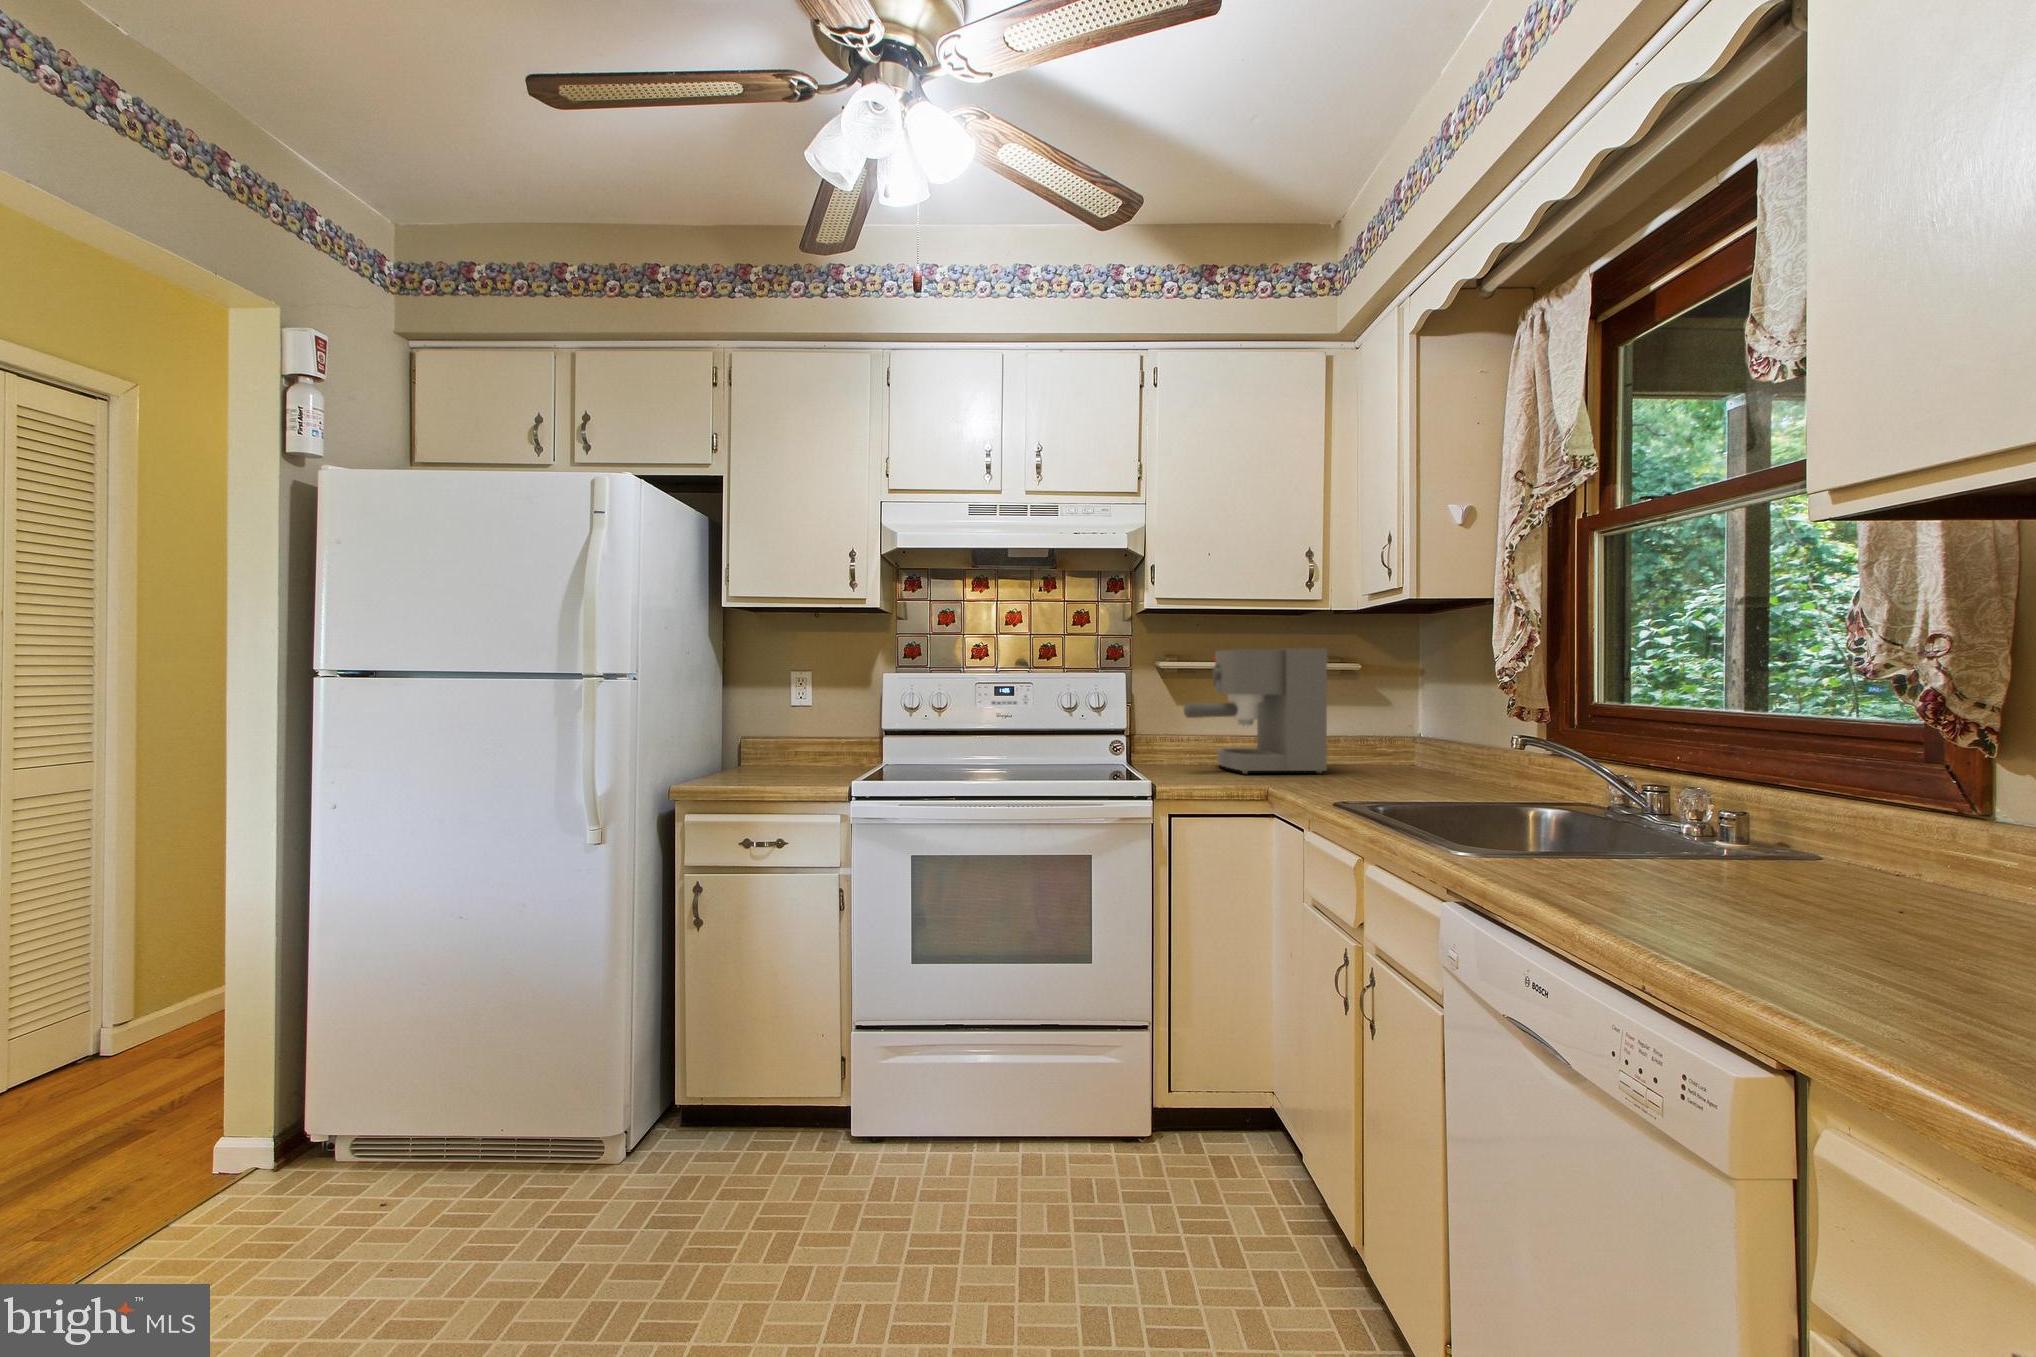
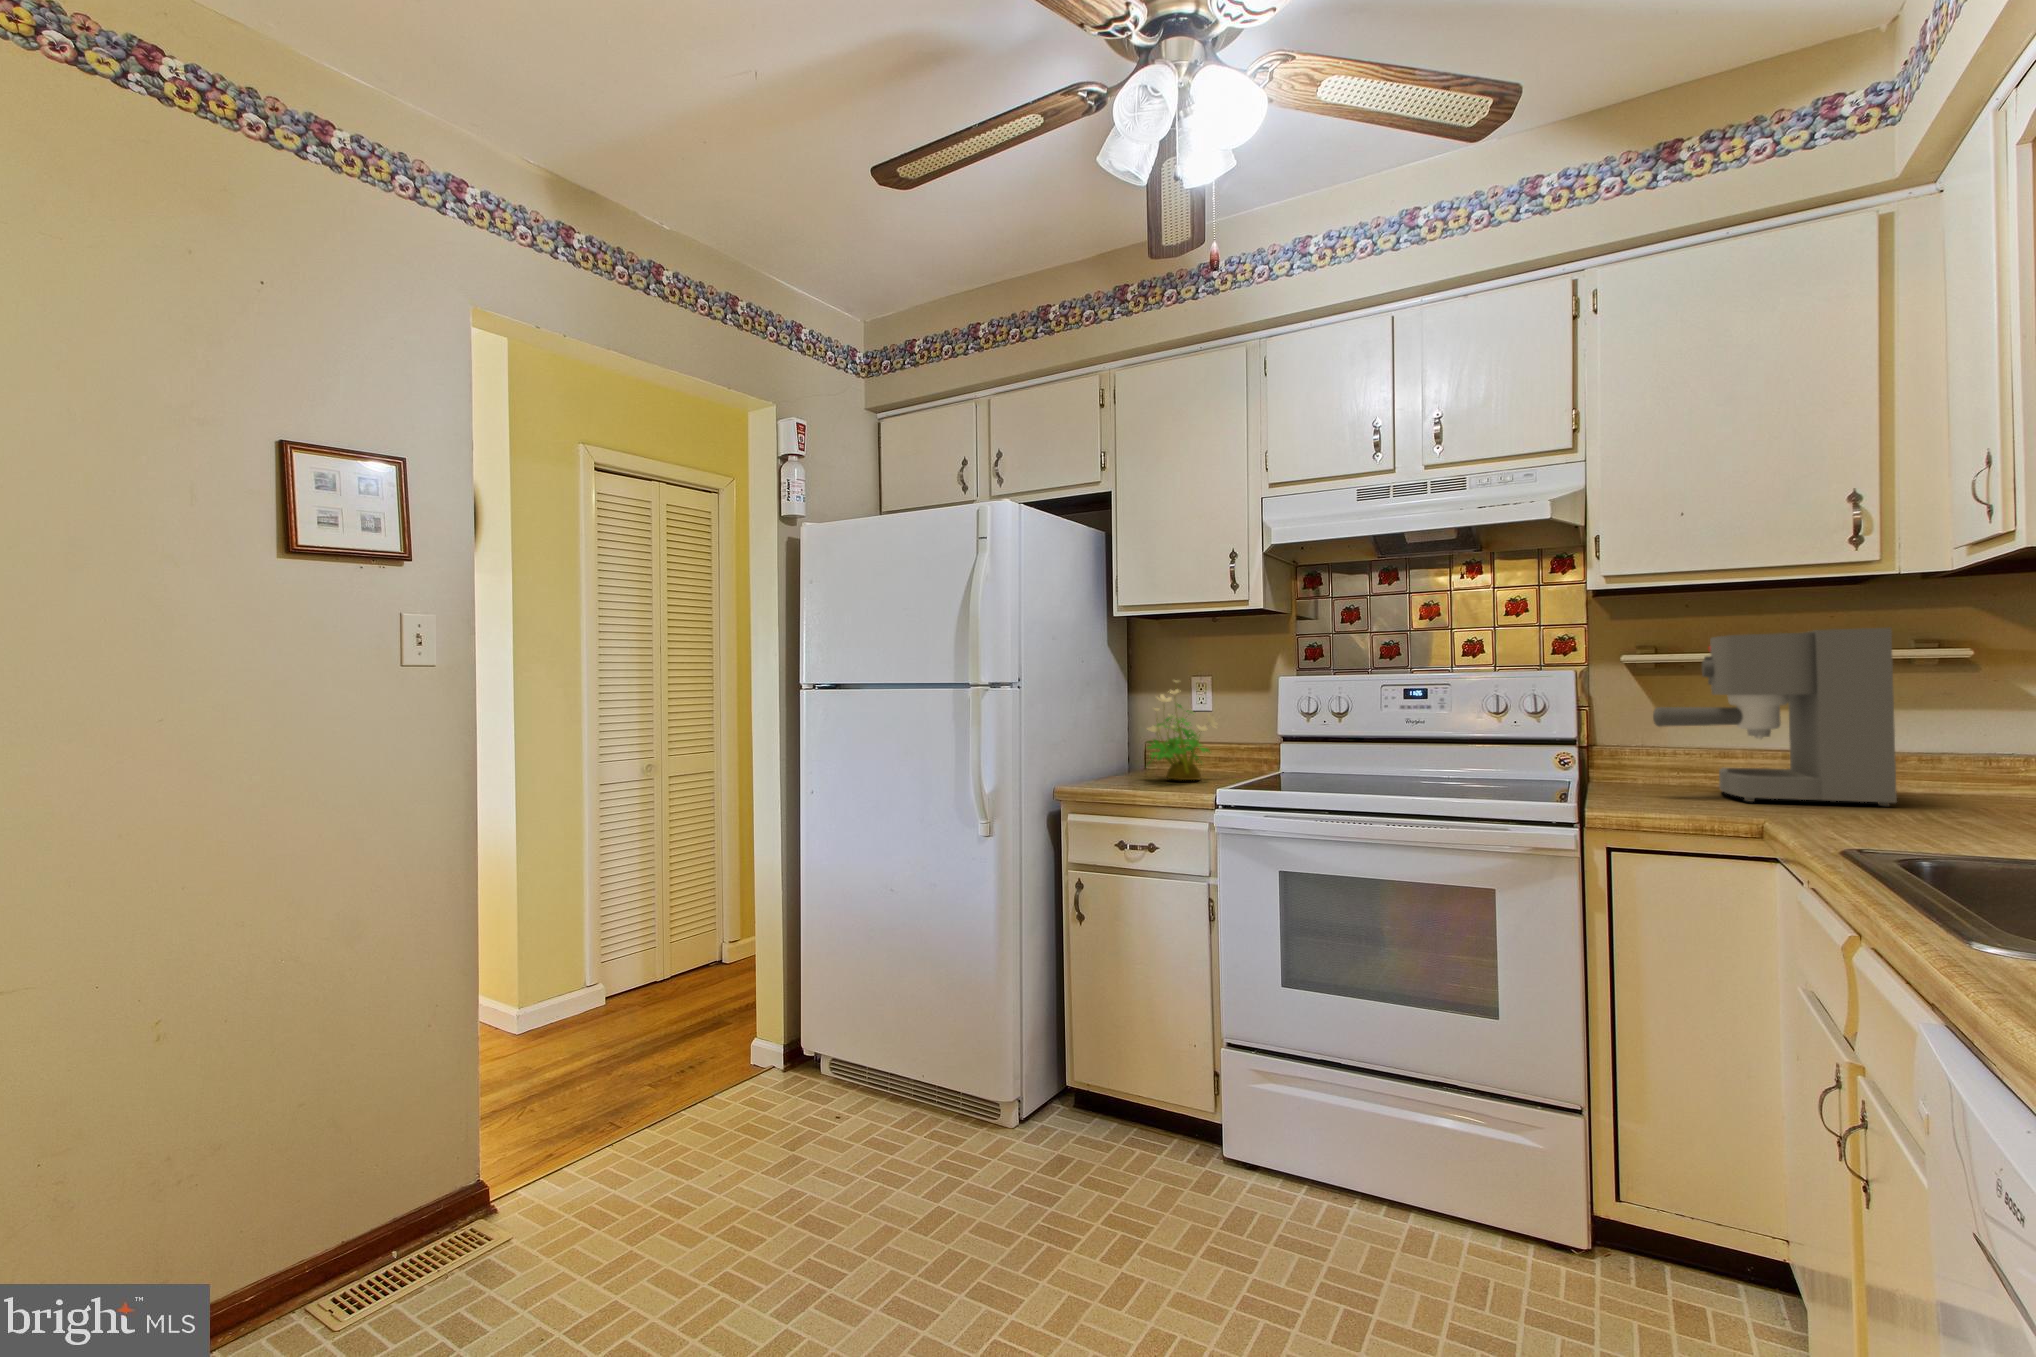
potted plant: none [753,672,831,772] -> present [1147,681,1217,780]

